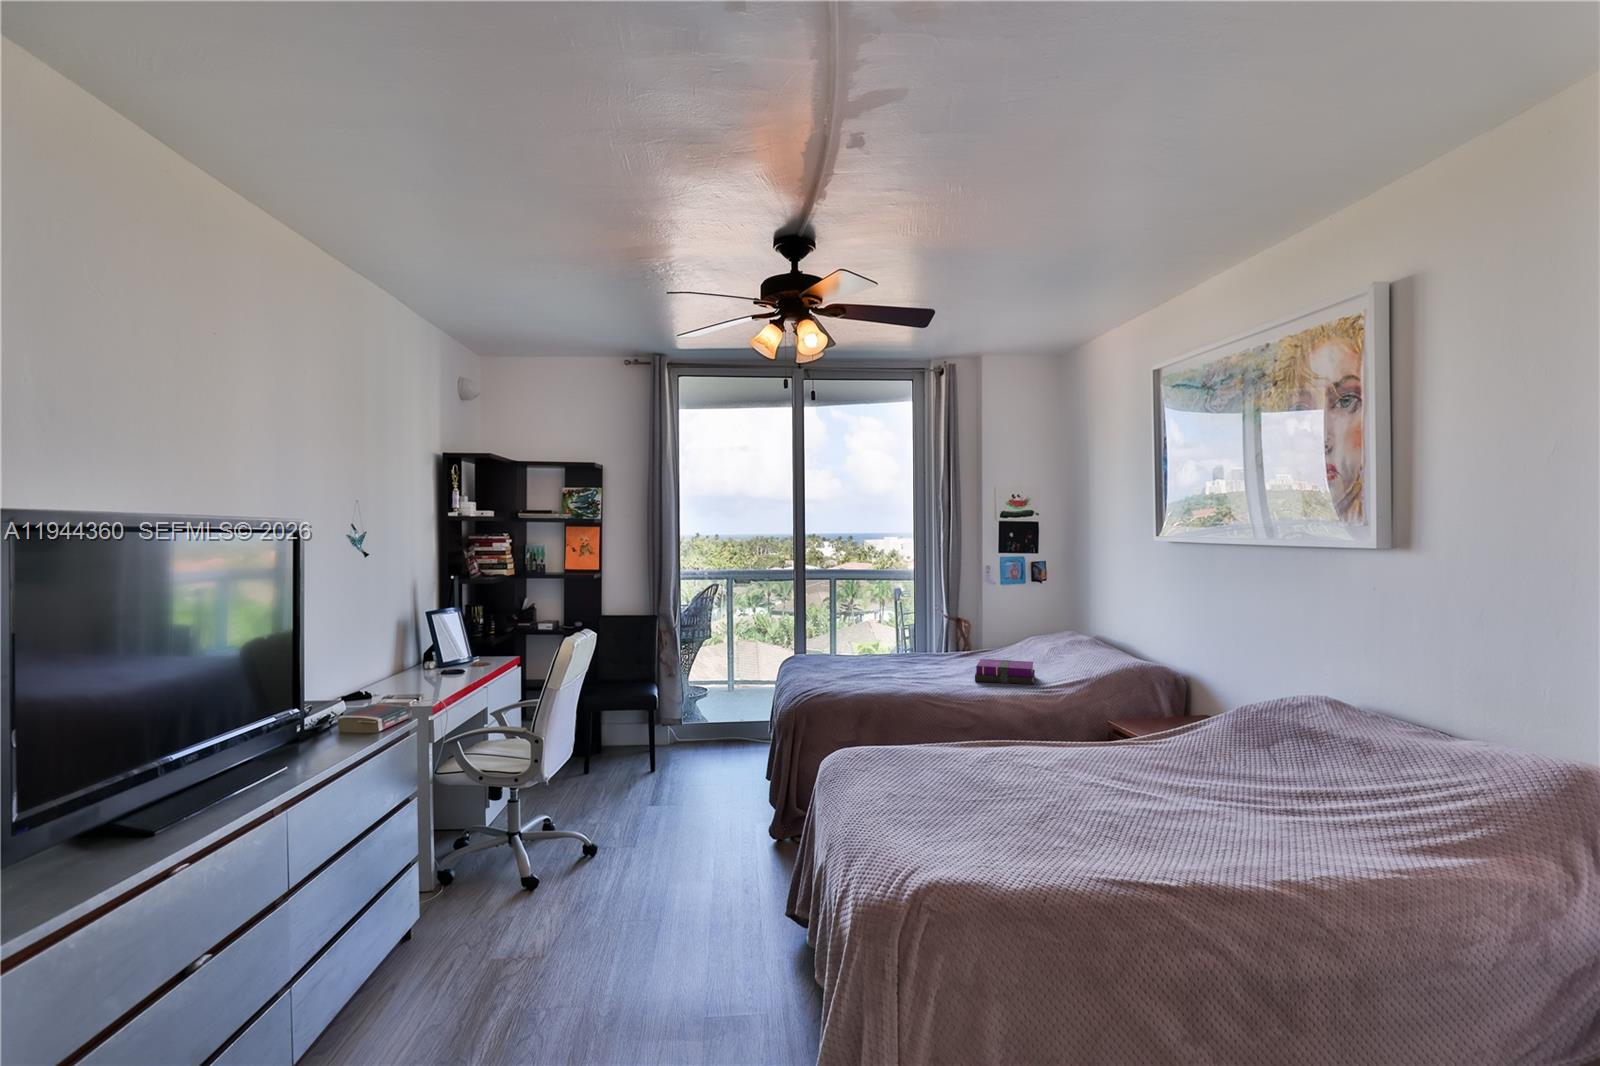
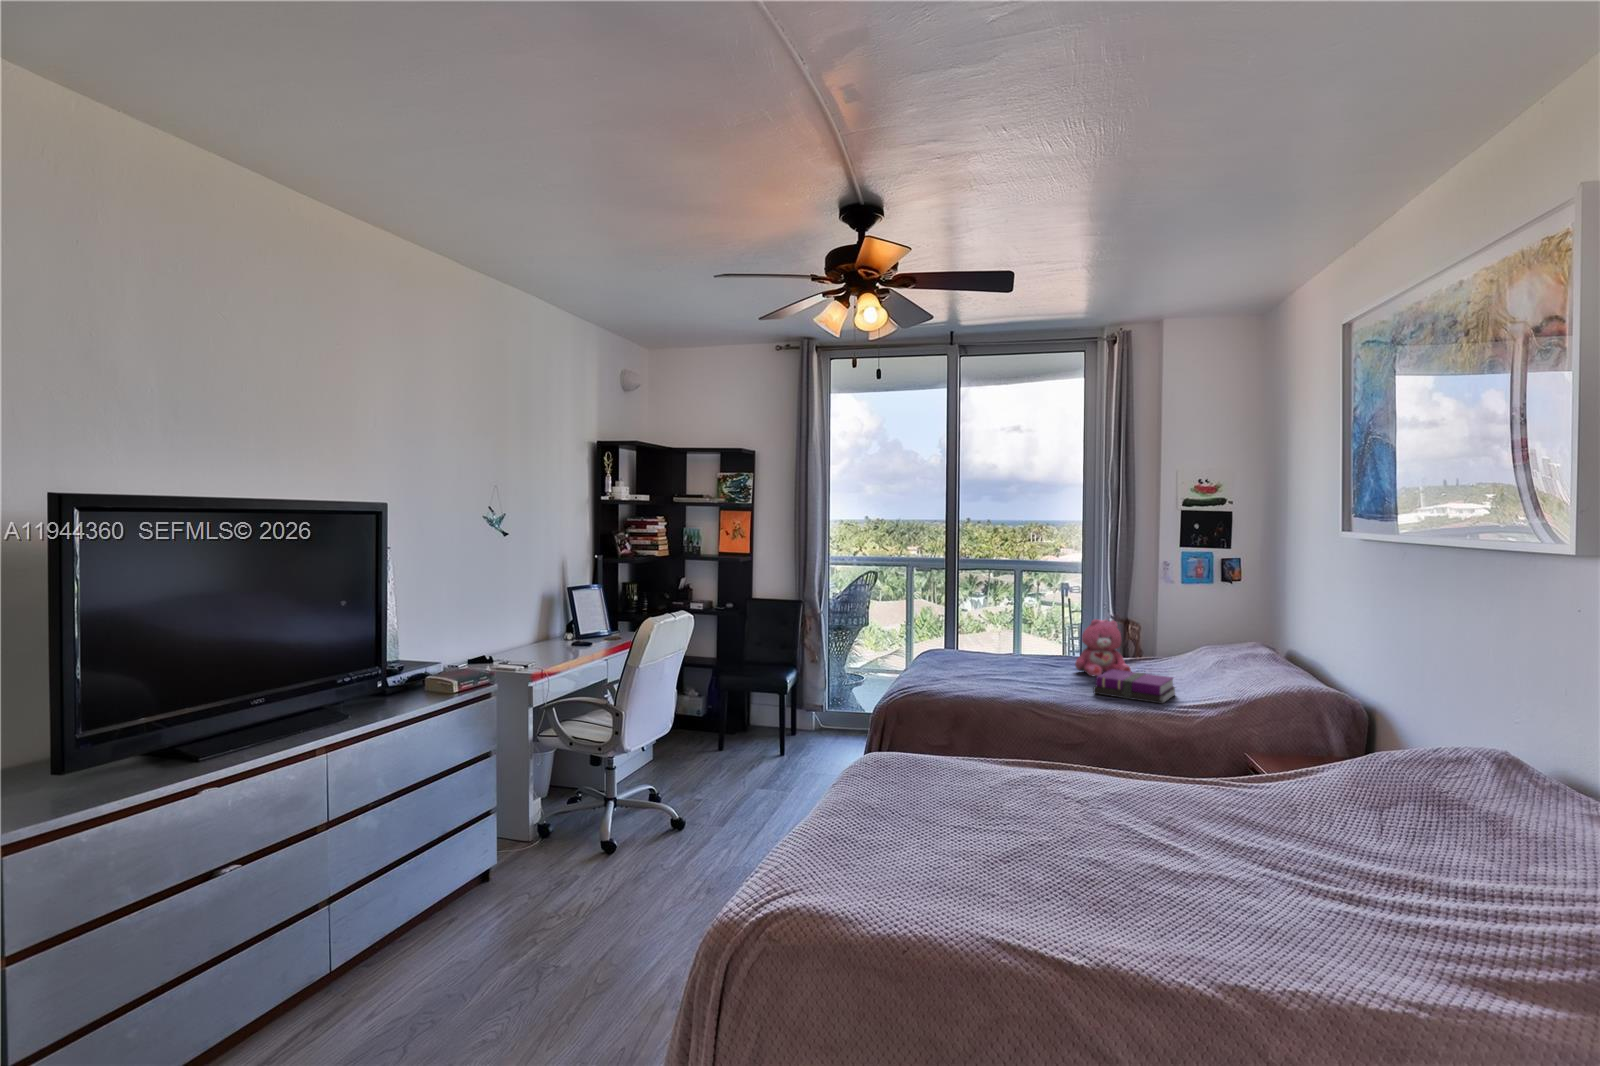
teddy bear: none [937,616,985,667] -> present [1075,619,1131,676]

